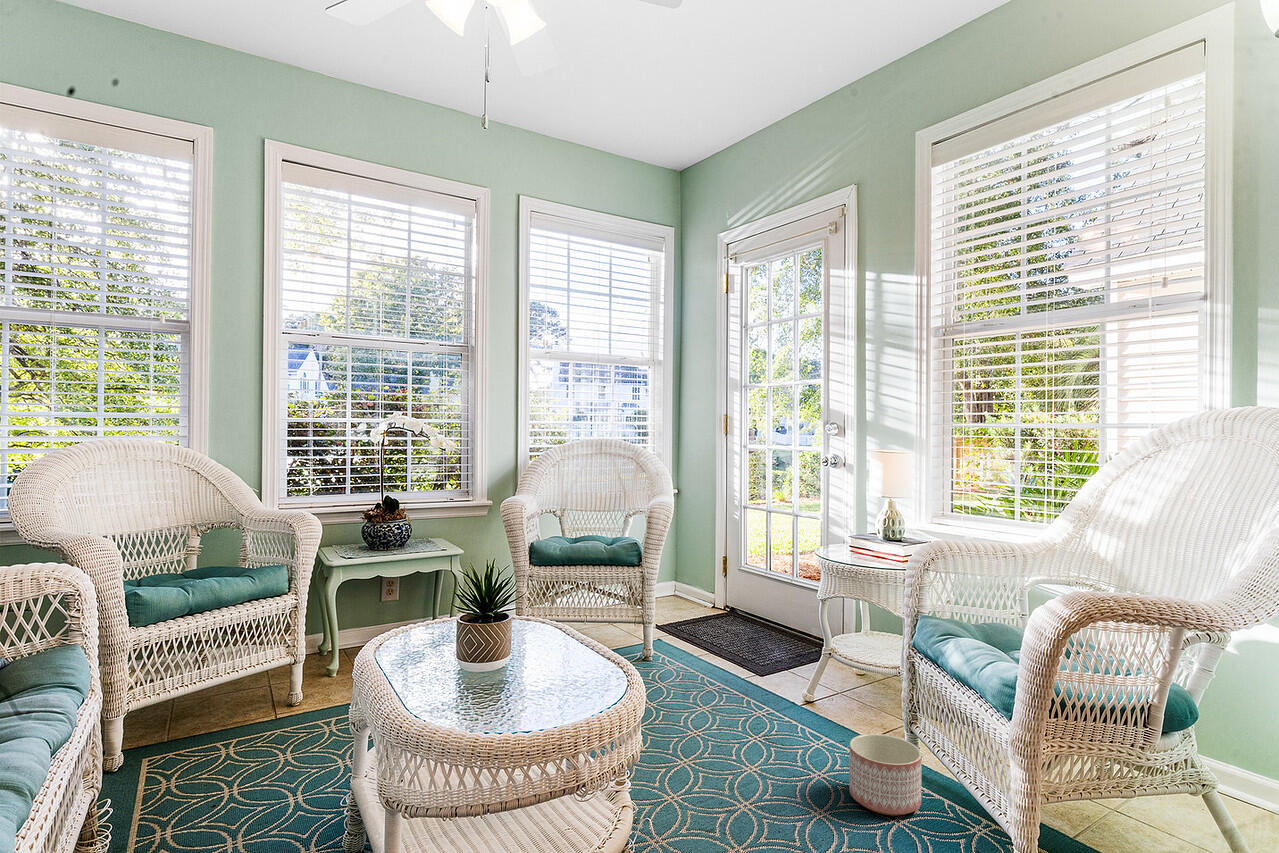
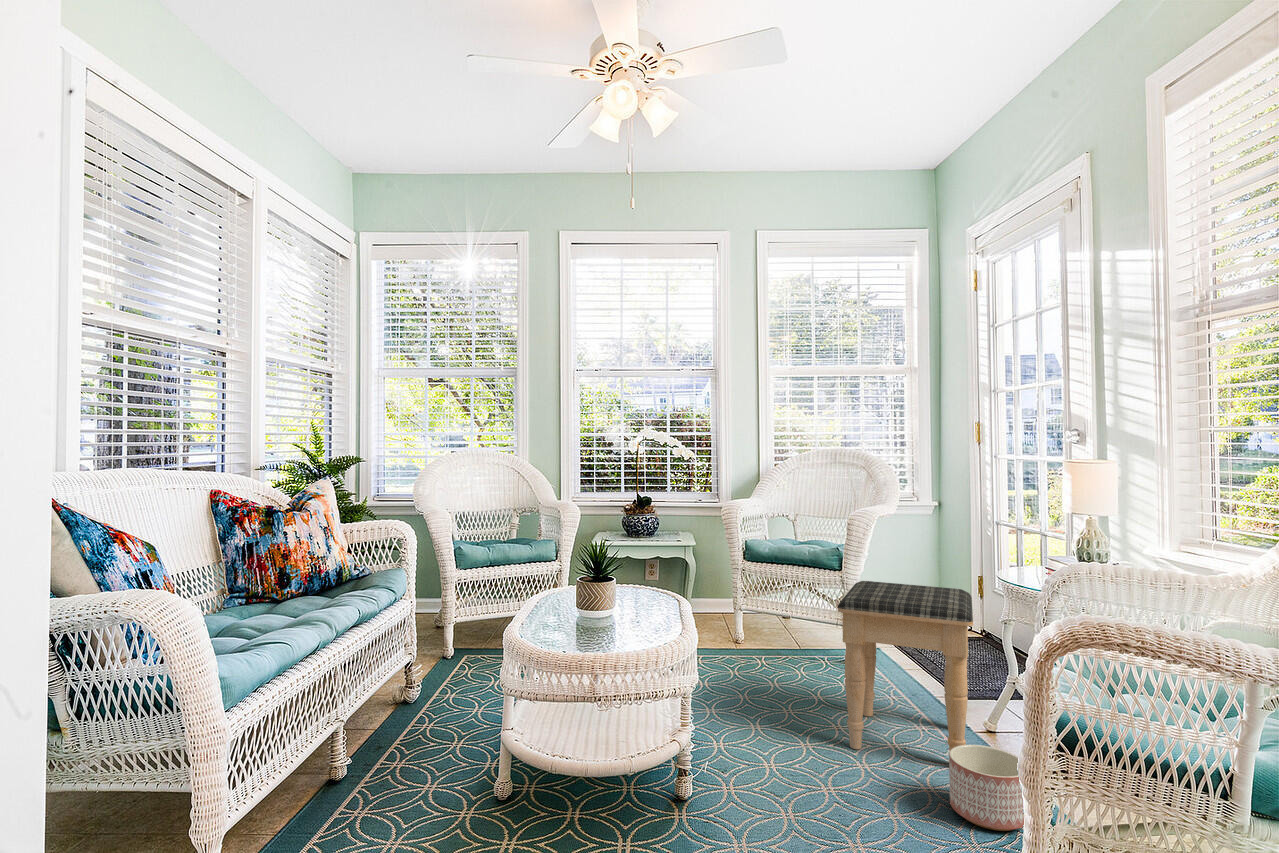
footstool: none [695,581,842,763] -> present [838,581,973,751]

